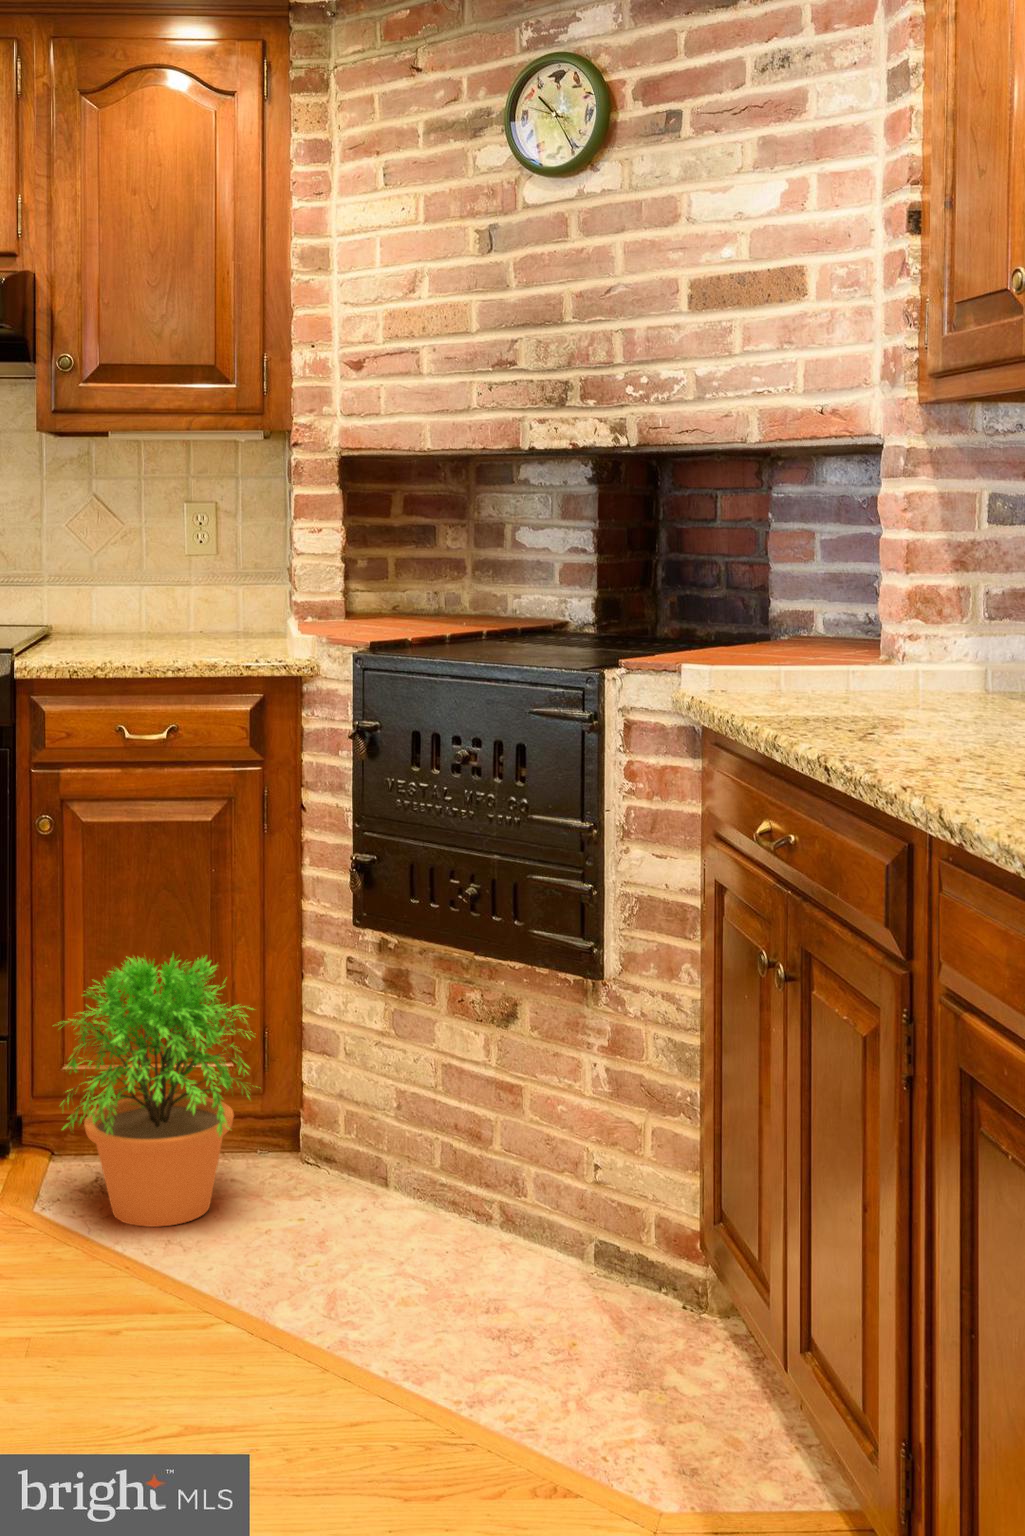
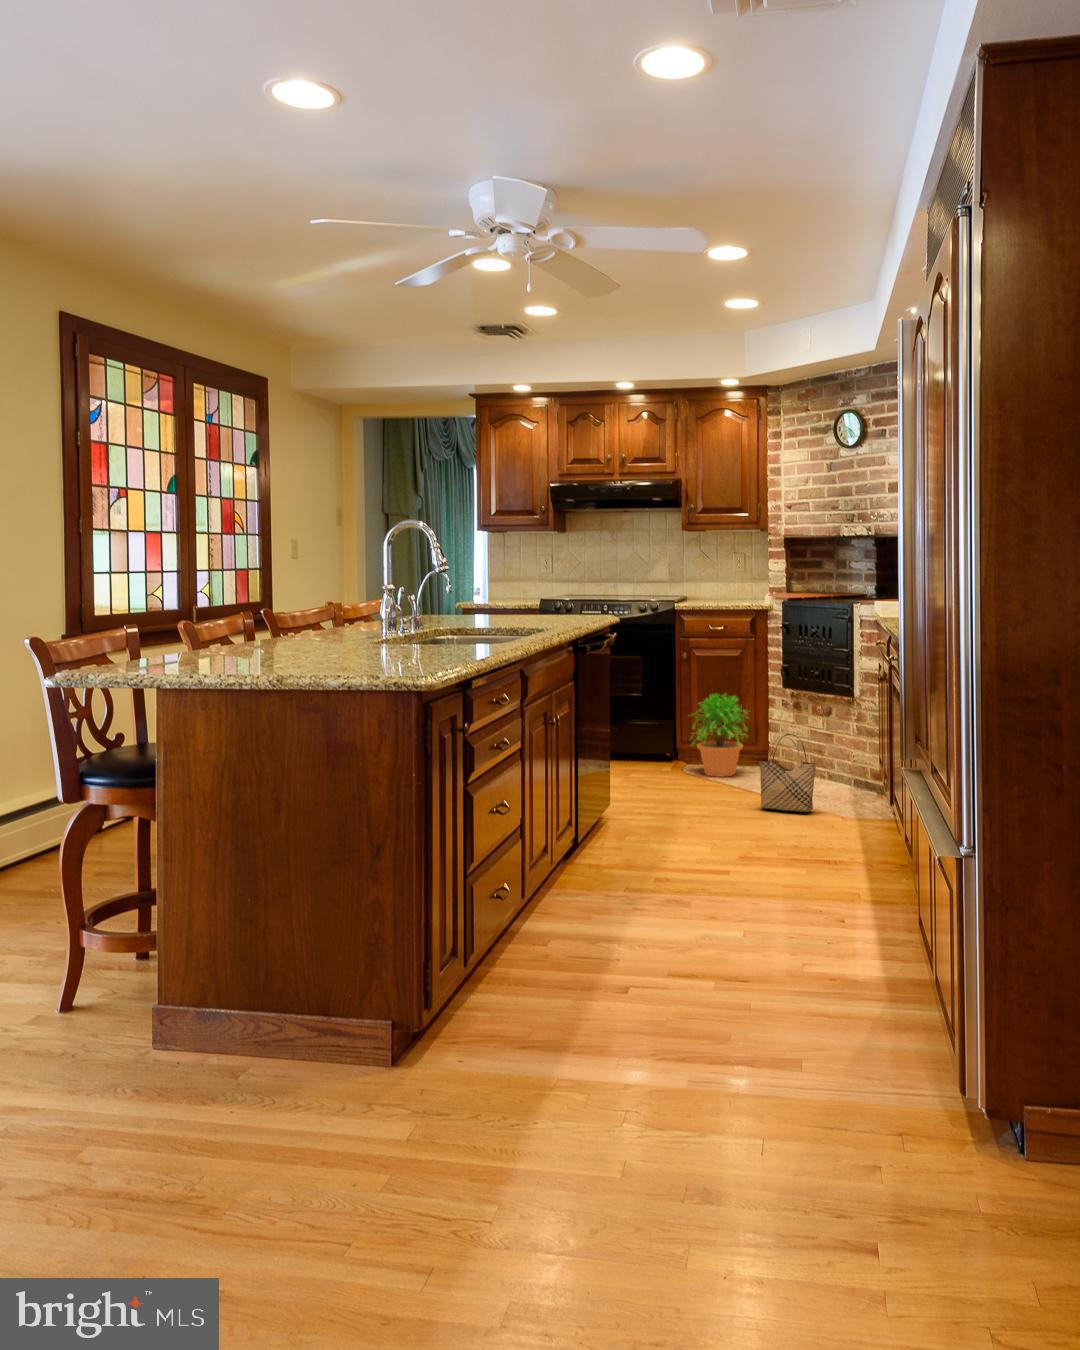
woven basket: none [322,1172,538,1481] -> present [759,734,816,812]

